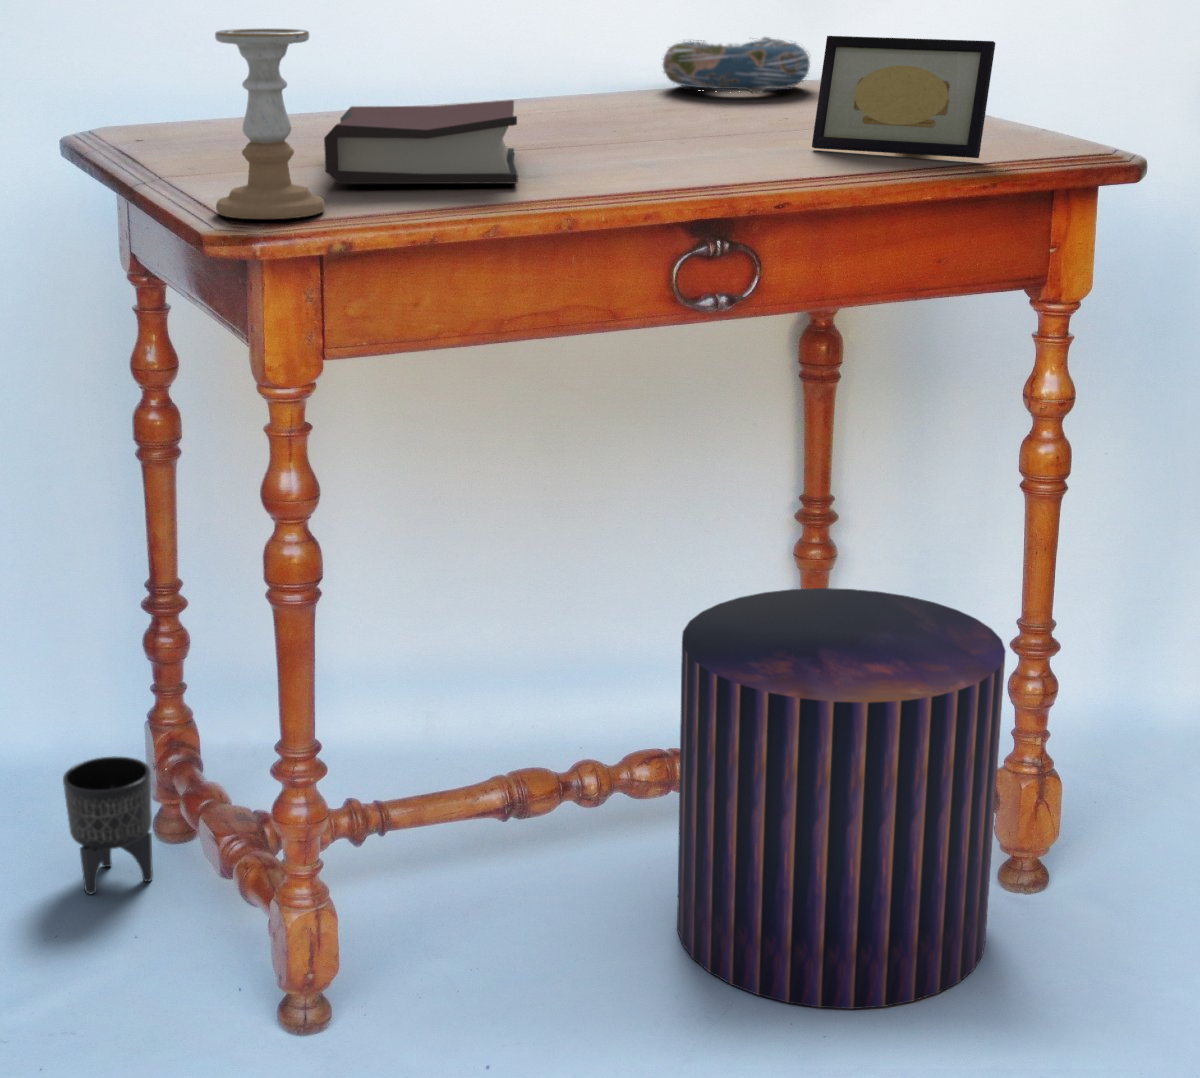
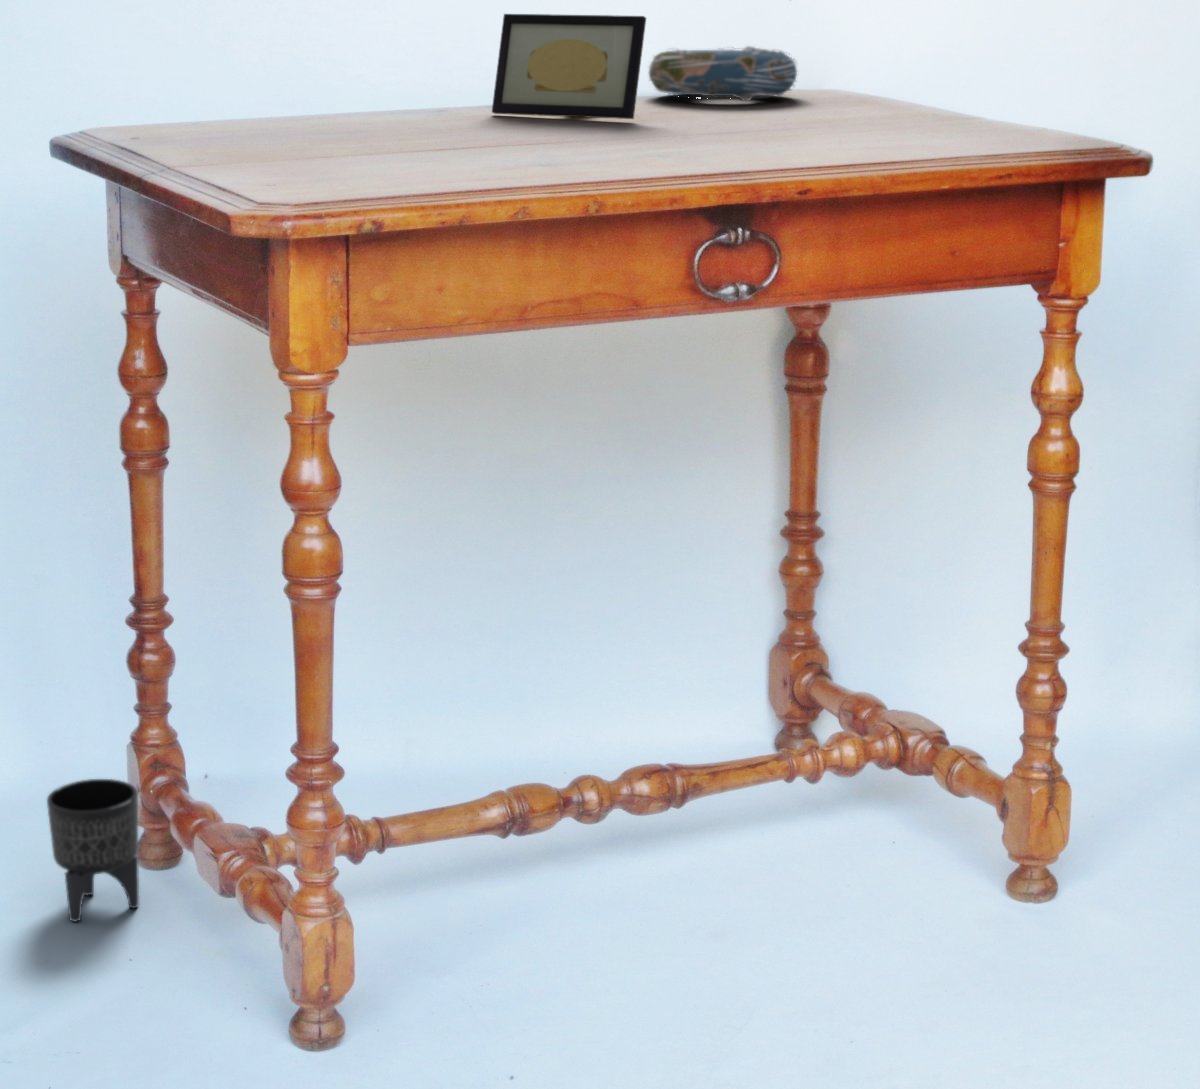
candle holder: present [215,28,325,219] -> none [243,8,353,198]
picture frame: present [812,36,995,158] -> present [492,14,646,119]
hardback book: present [324,100,518,184] -> none [344,94,540,170]
pouf: present [677,588,1006,1009] -> none [687,594,1021,1014]

